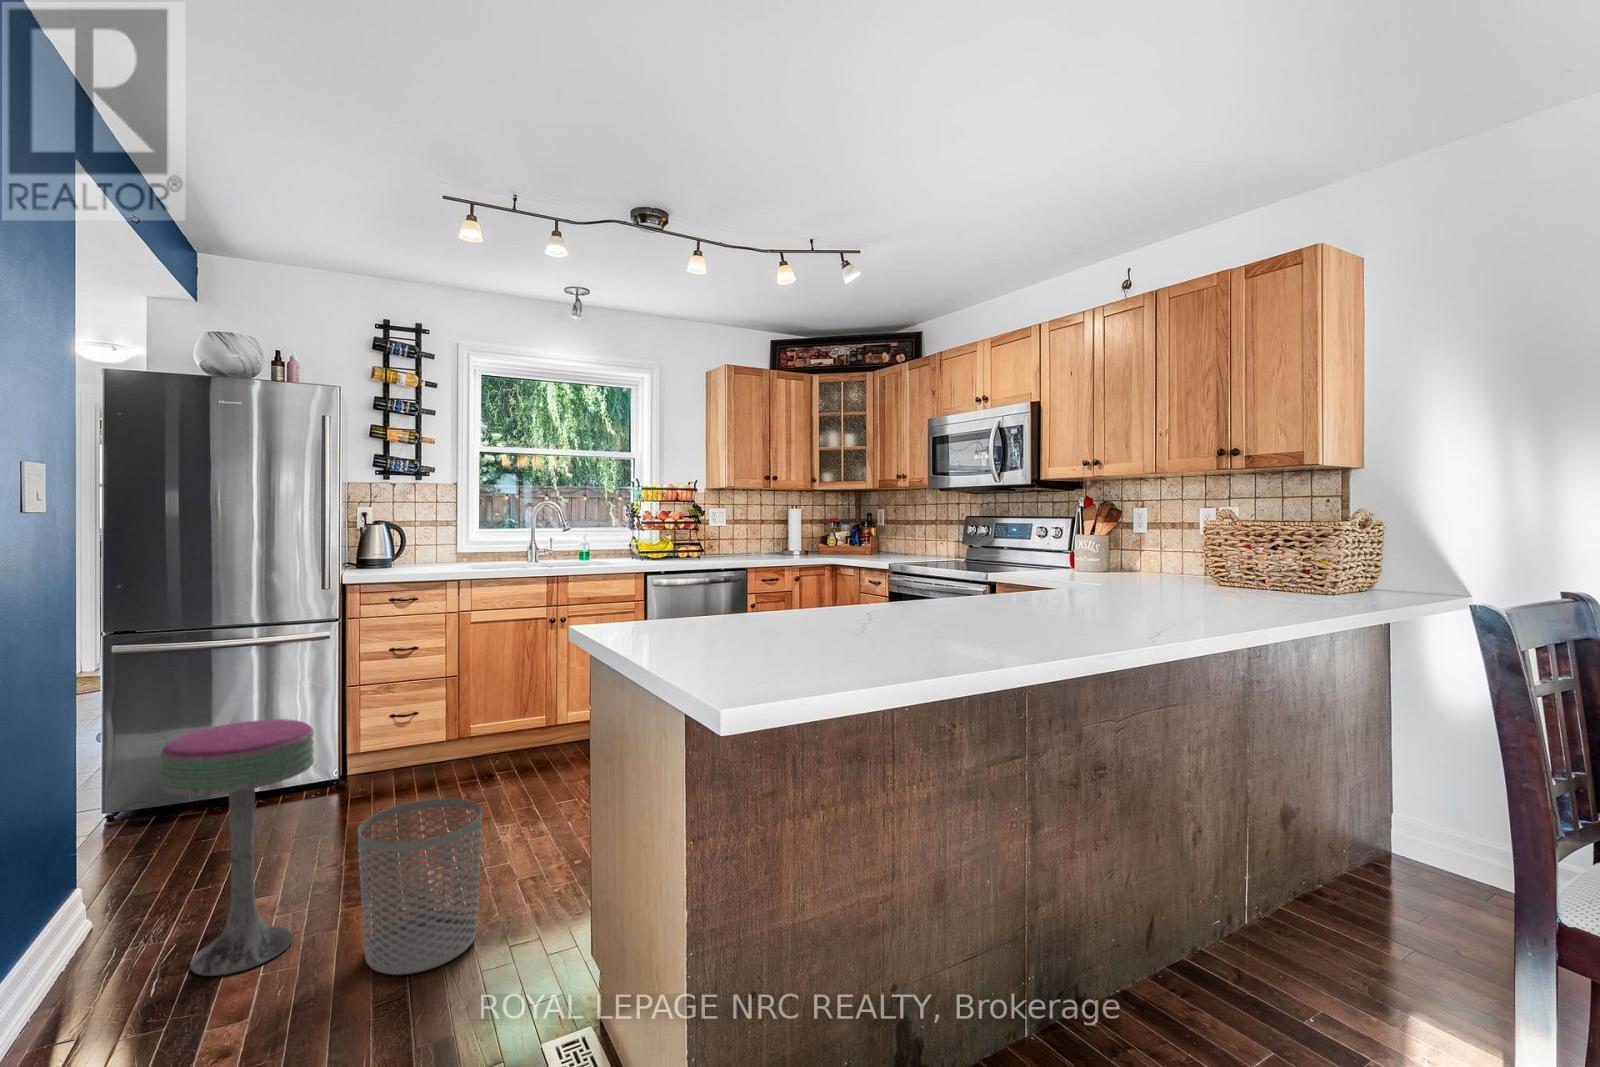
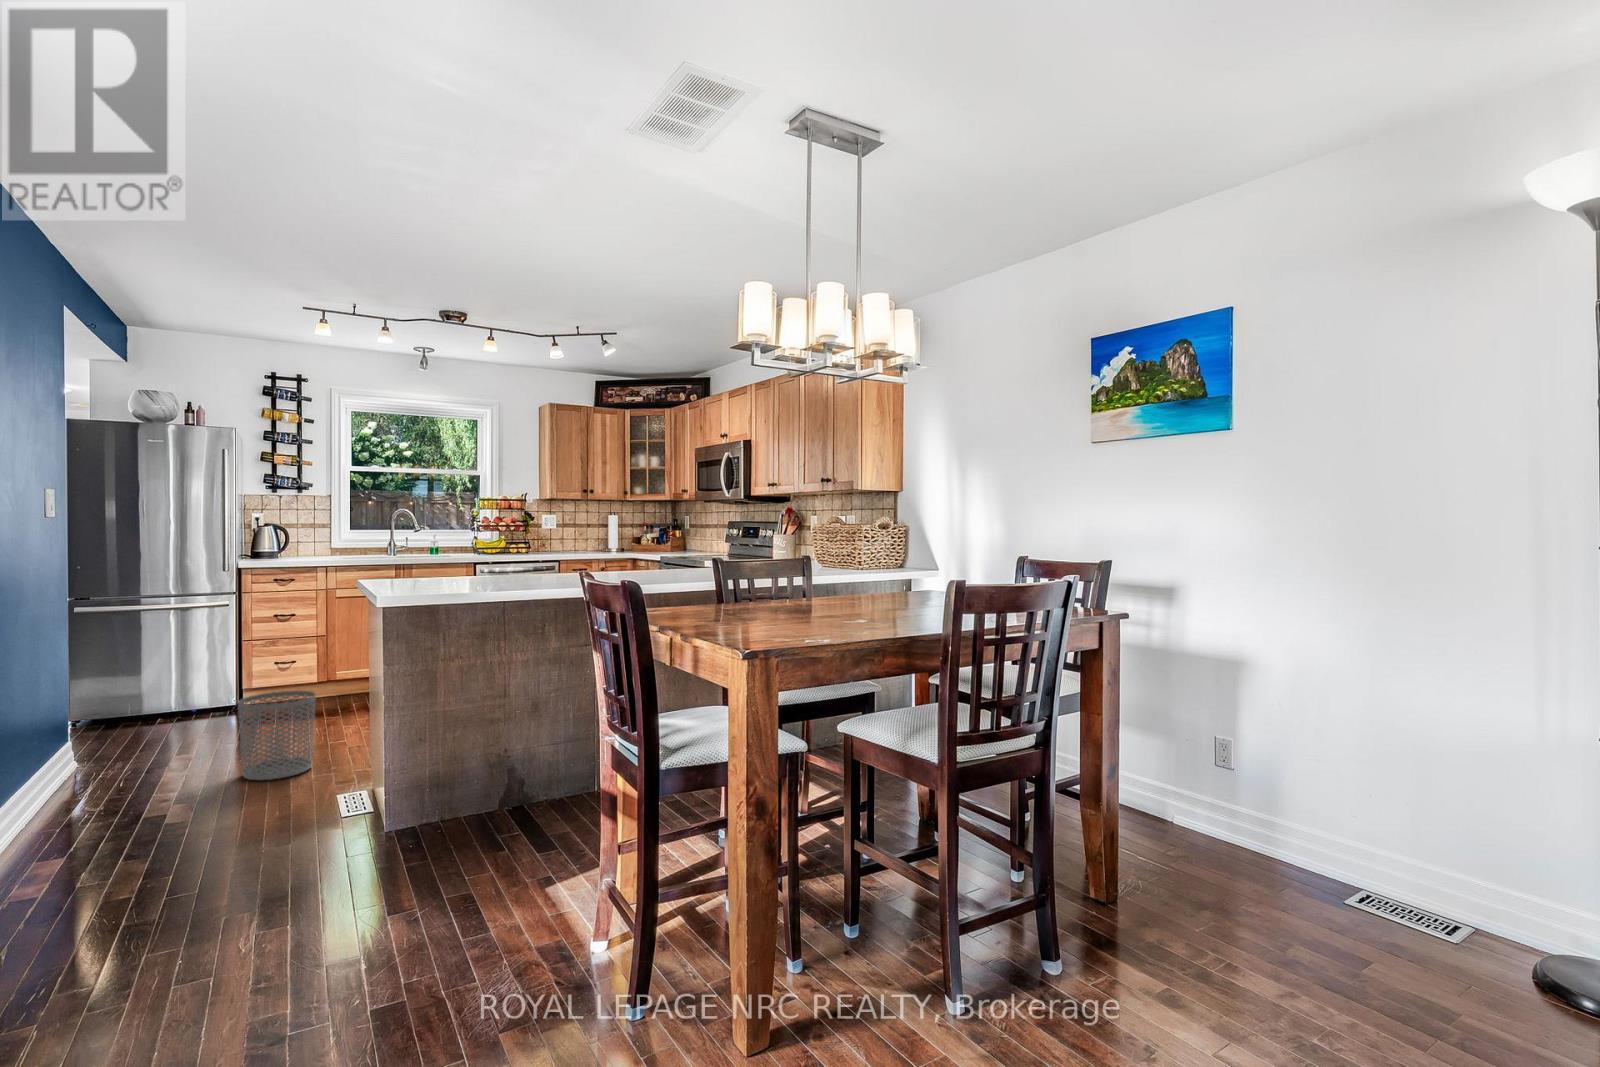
bar stool: present [161,719,314,976] -> none [122,644,212,783]

